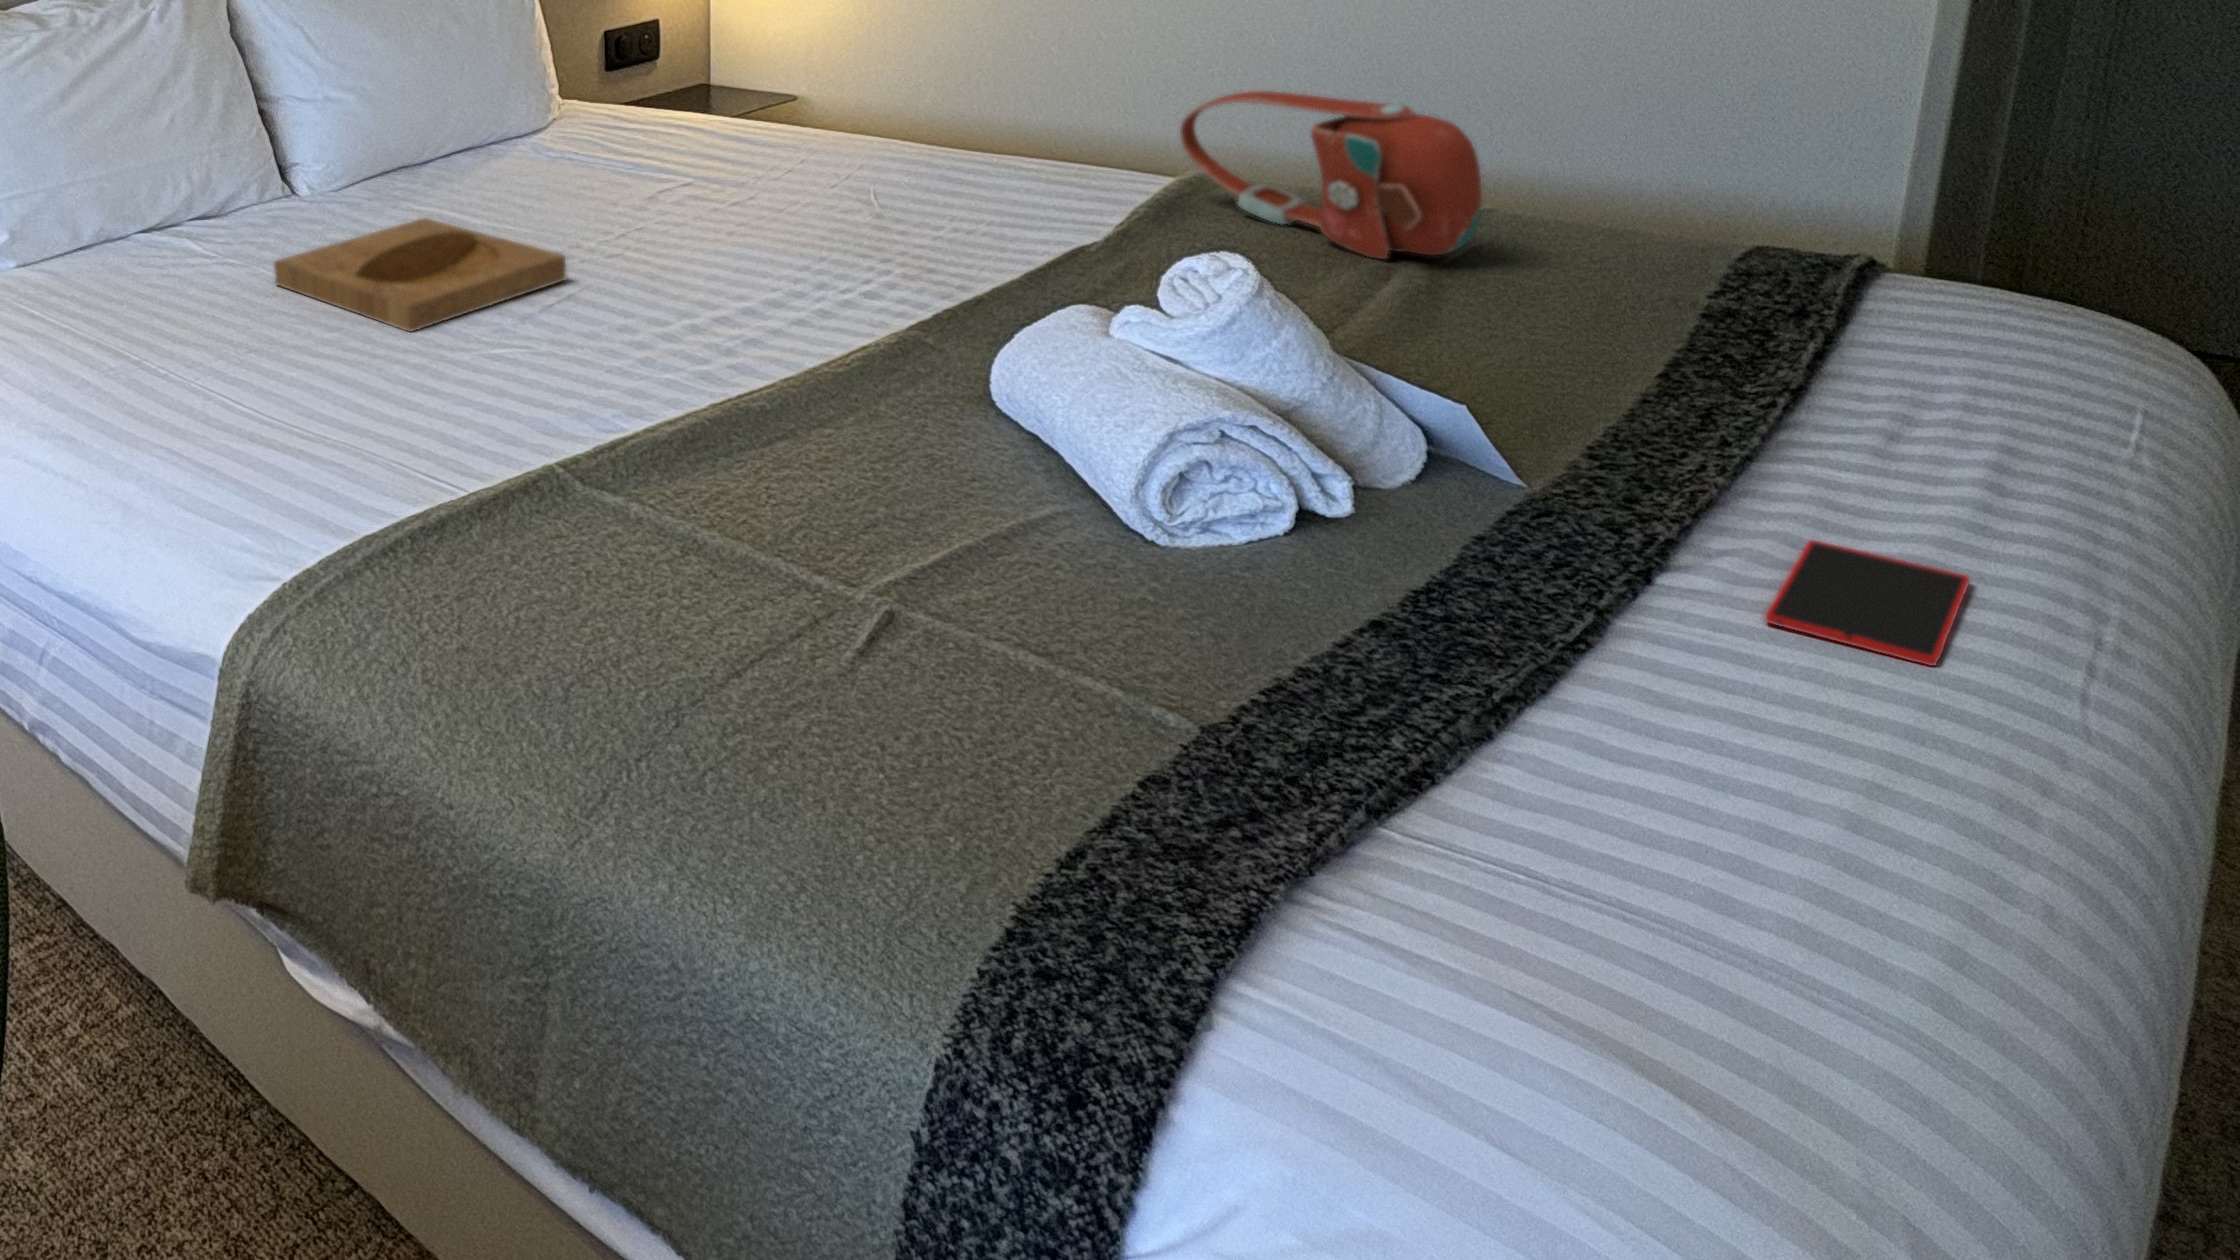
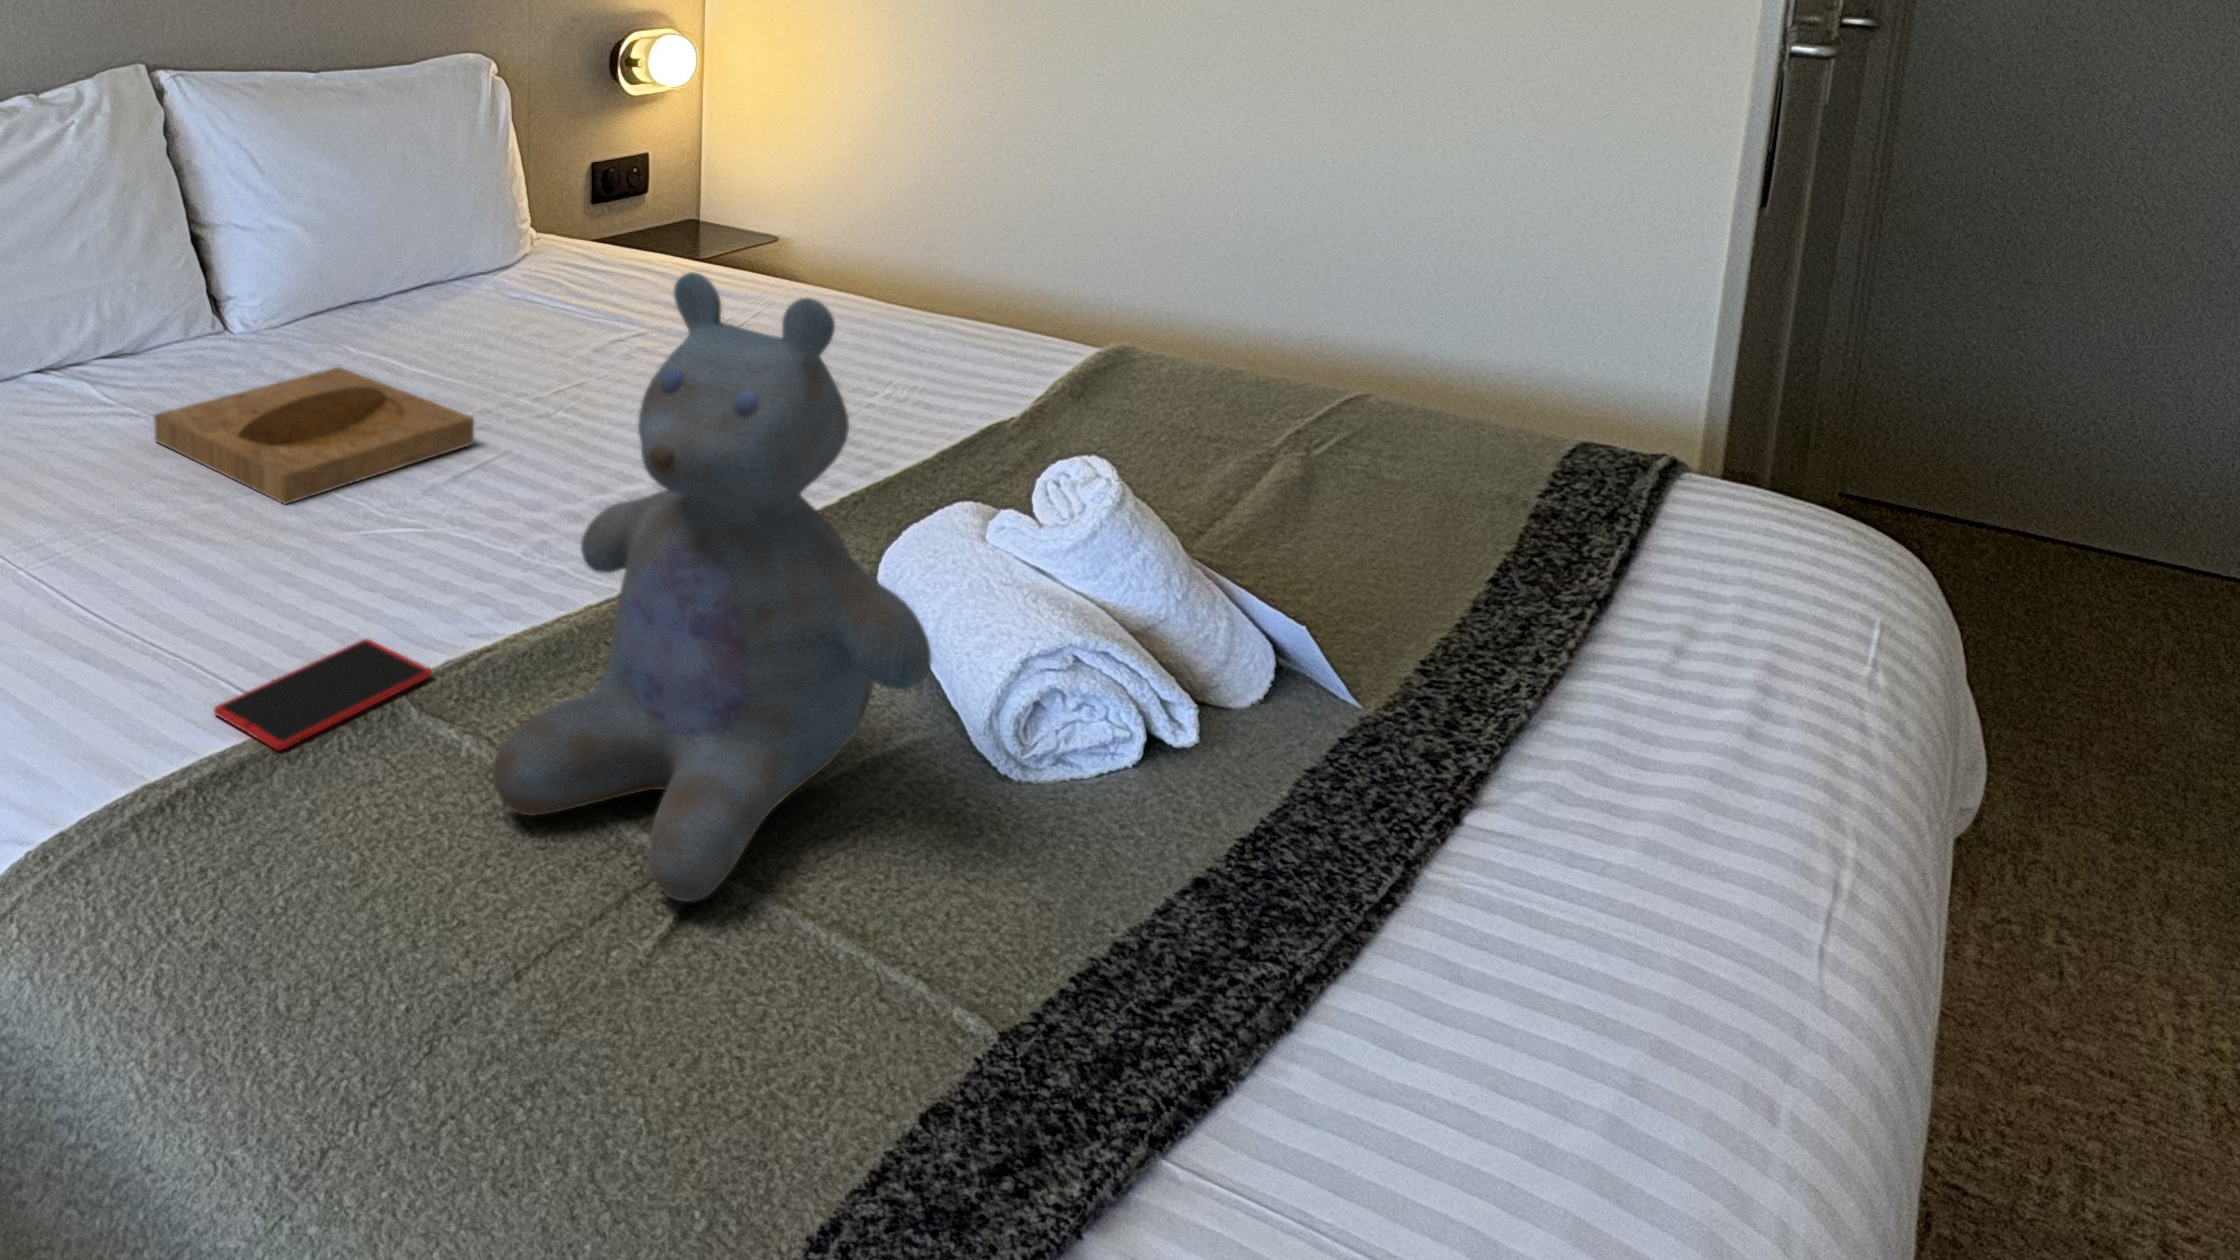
stuffed bear: none [680,86,1098,627] -> present [493,272,931,902]
handbag: present [1180,91,1482,259] -> none [1097,267,1355,443]
smartphone: present [1765,540,1970,666] -> present [214,639,432,750]

